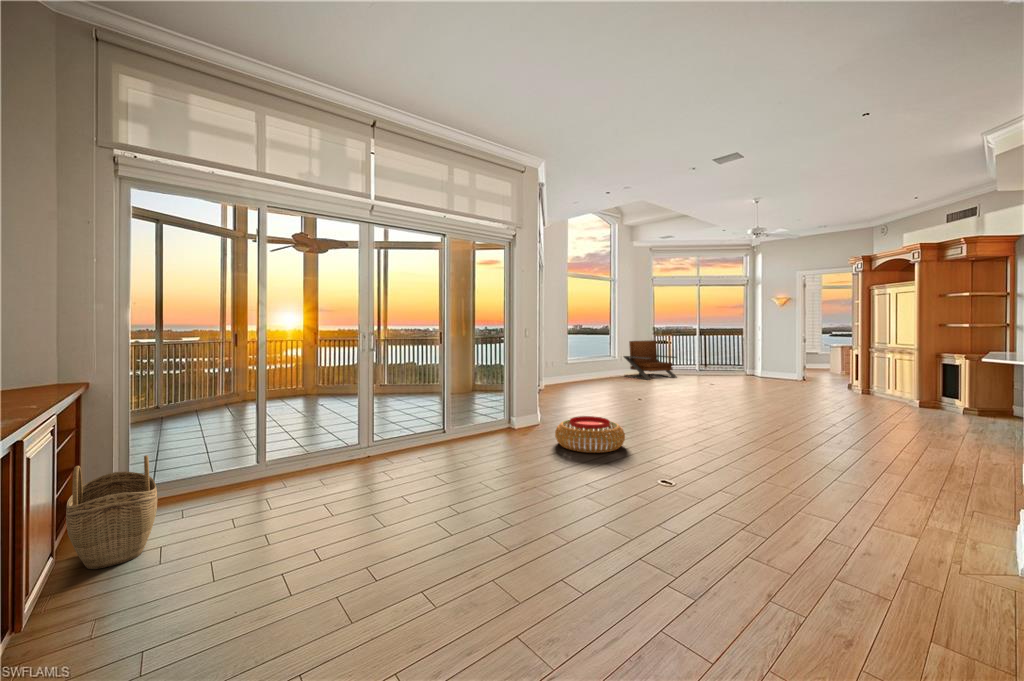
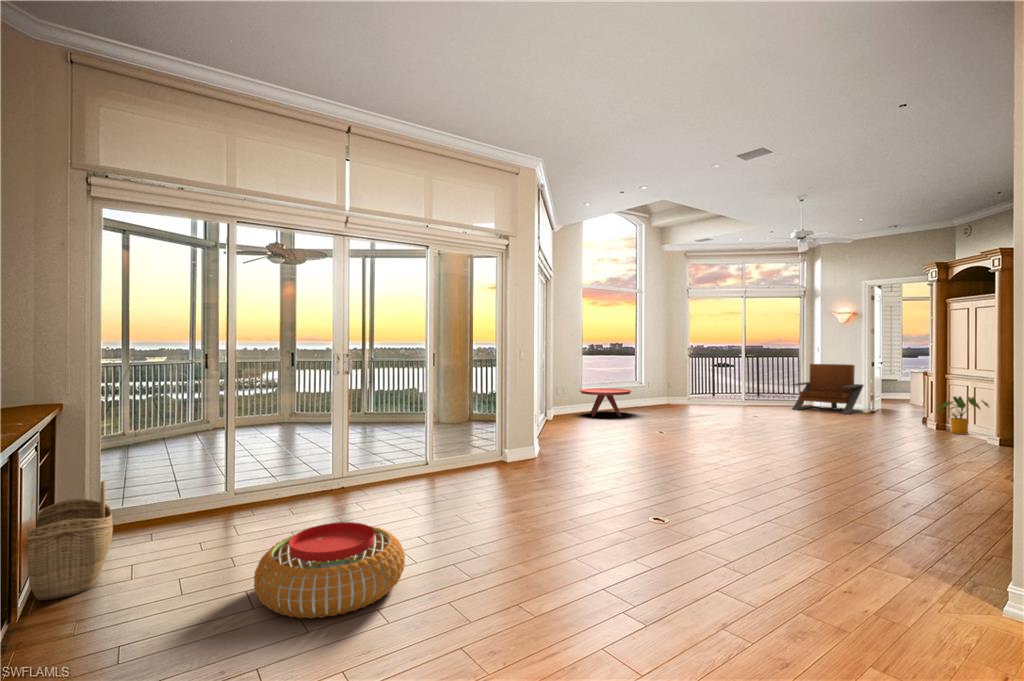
lounge chair: present [624,340,677,380] -> present [793,364,863,414]
coffee table: none [561,362,605,387] -> present [580,388,631,417]
house plant: none [859,369,903,400] -> present [937,396,989,434]
pouf: present [555,416,625,453] -> present [254,522,405,618]

